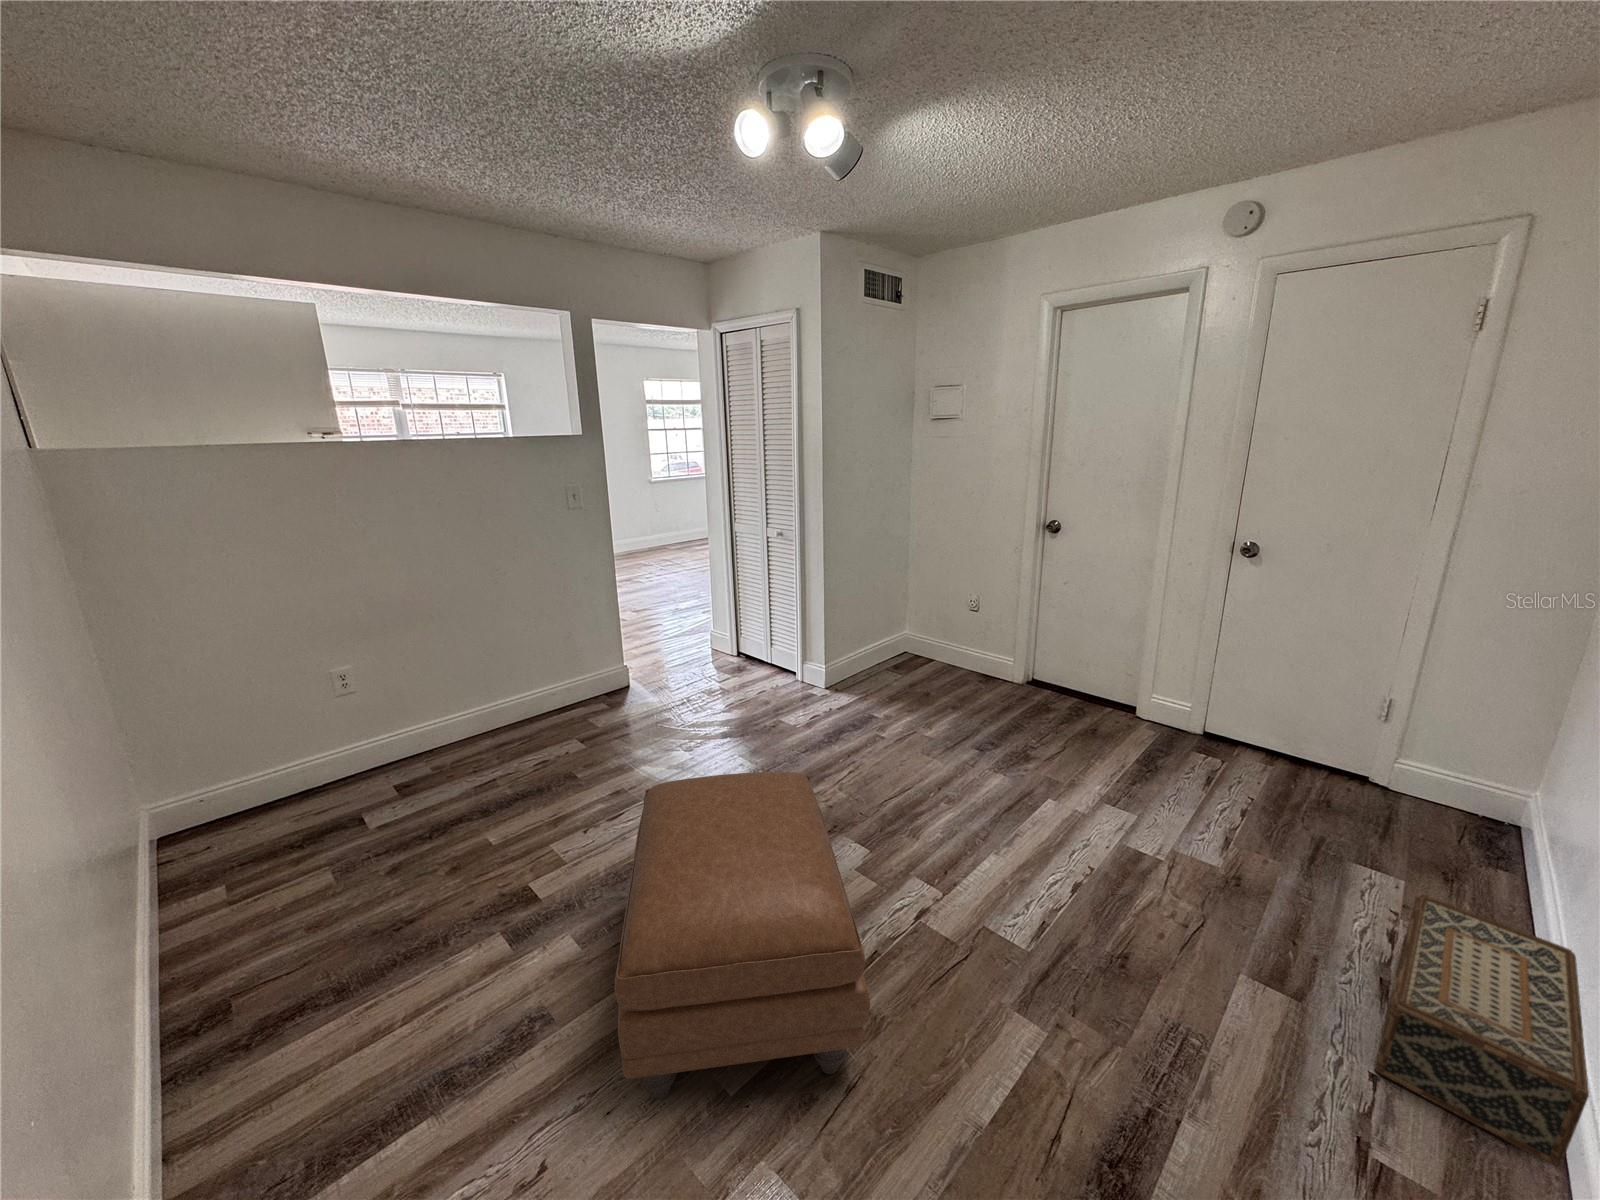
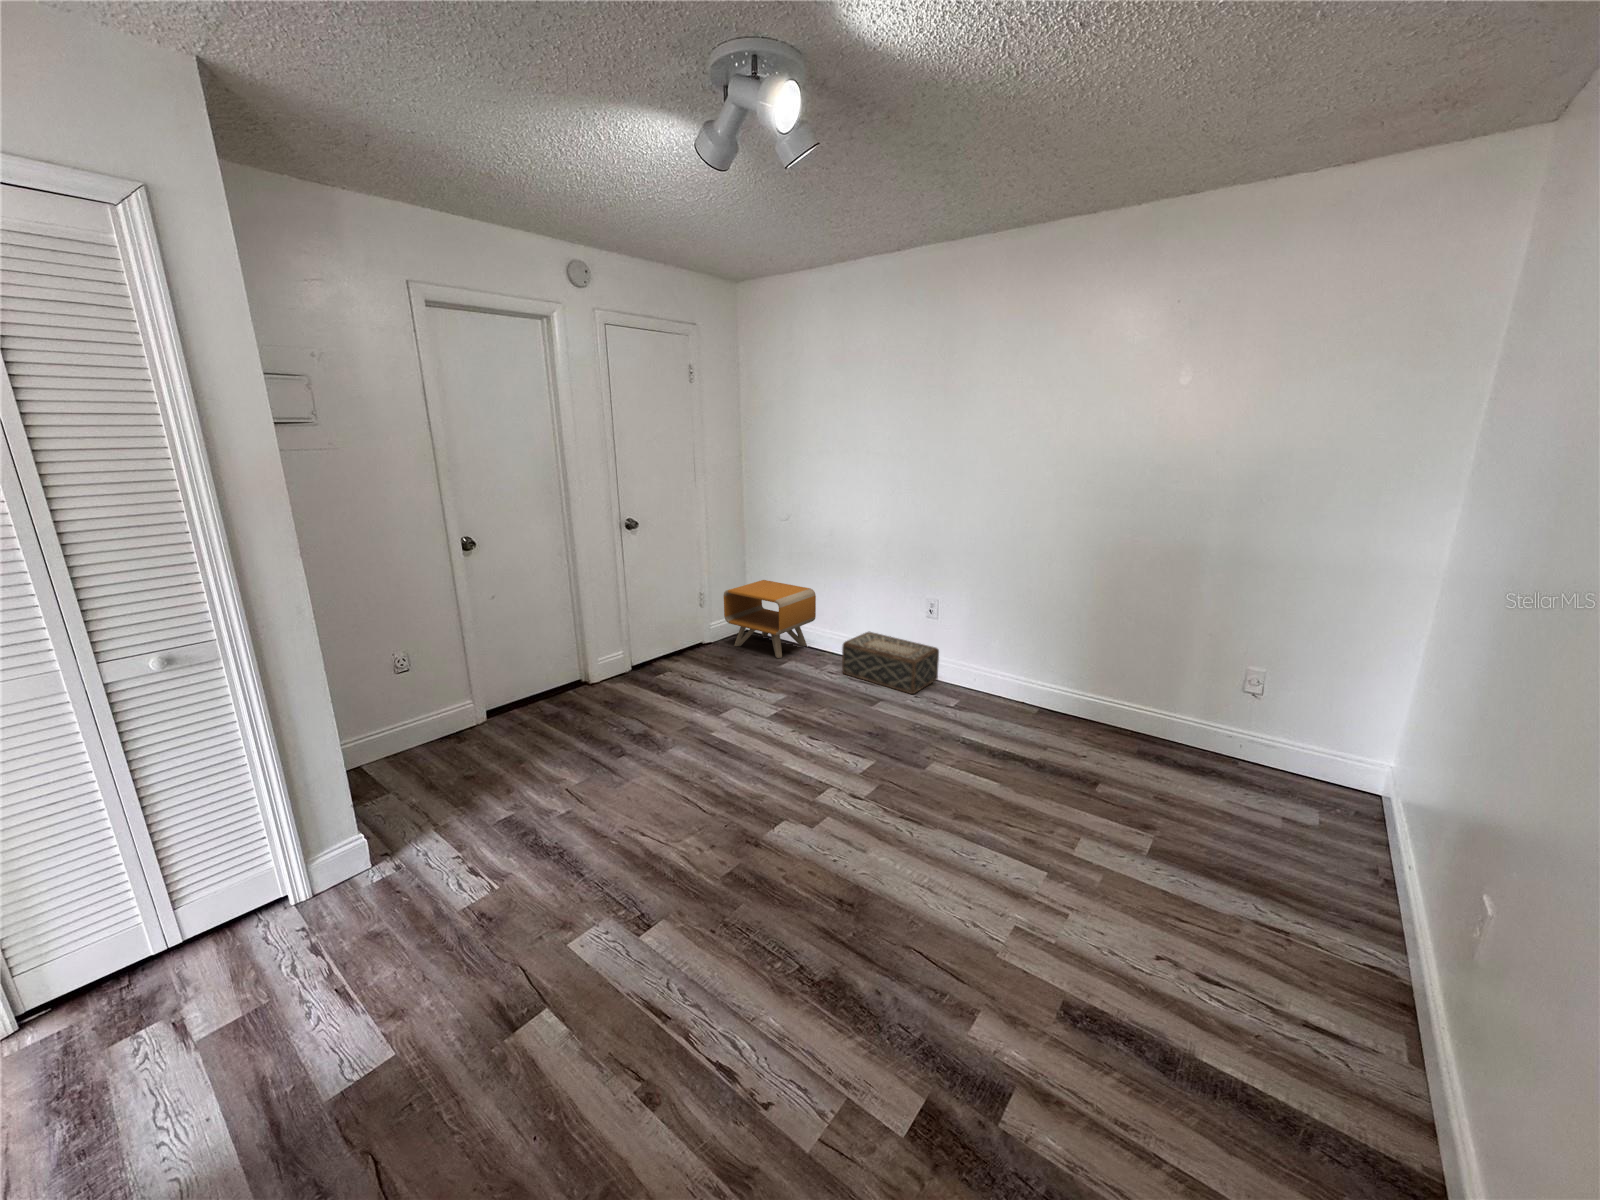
nightstand: none [1396,713,1593,913] -> present [724,580,816,658]
ottoman: present [614,772,870,1099] -> none [832,724,1117,950]

